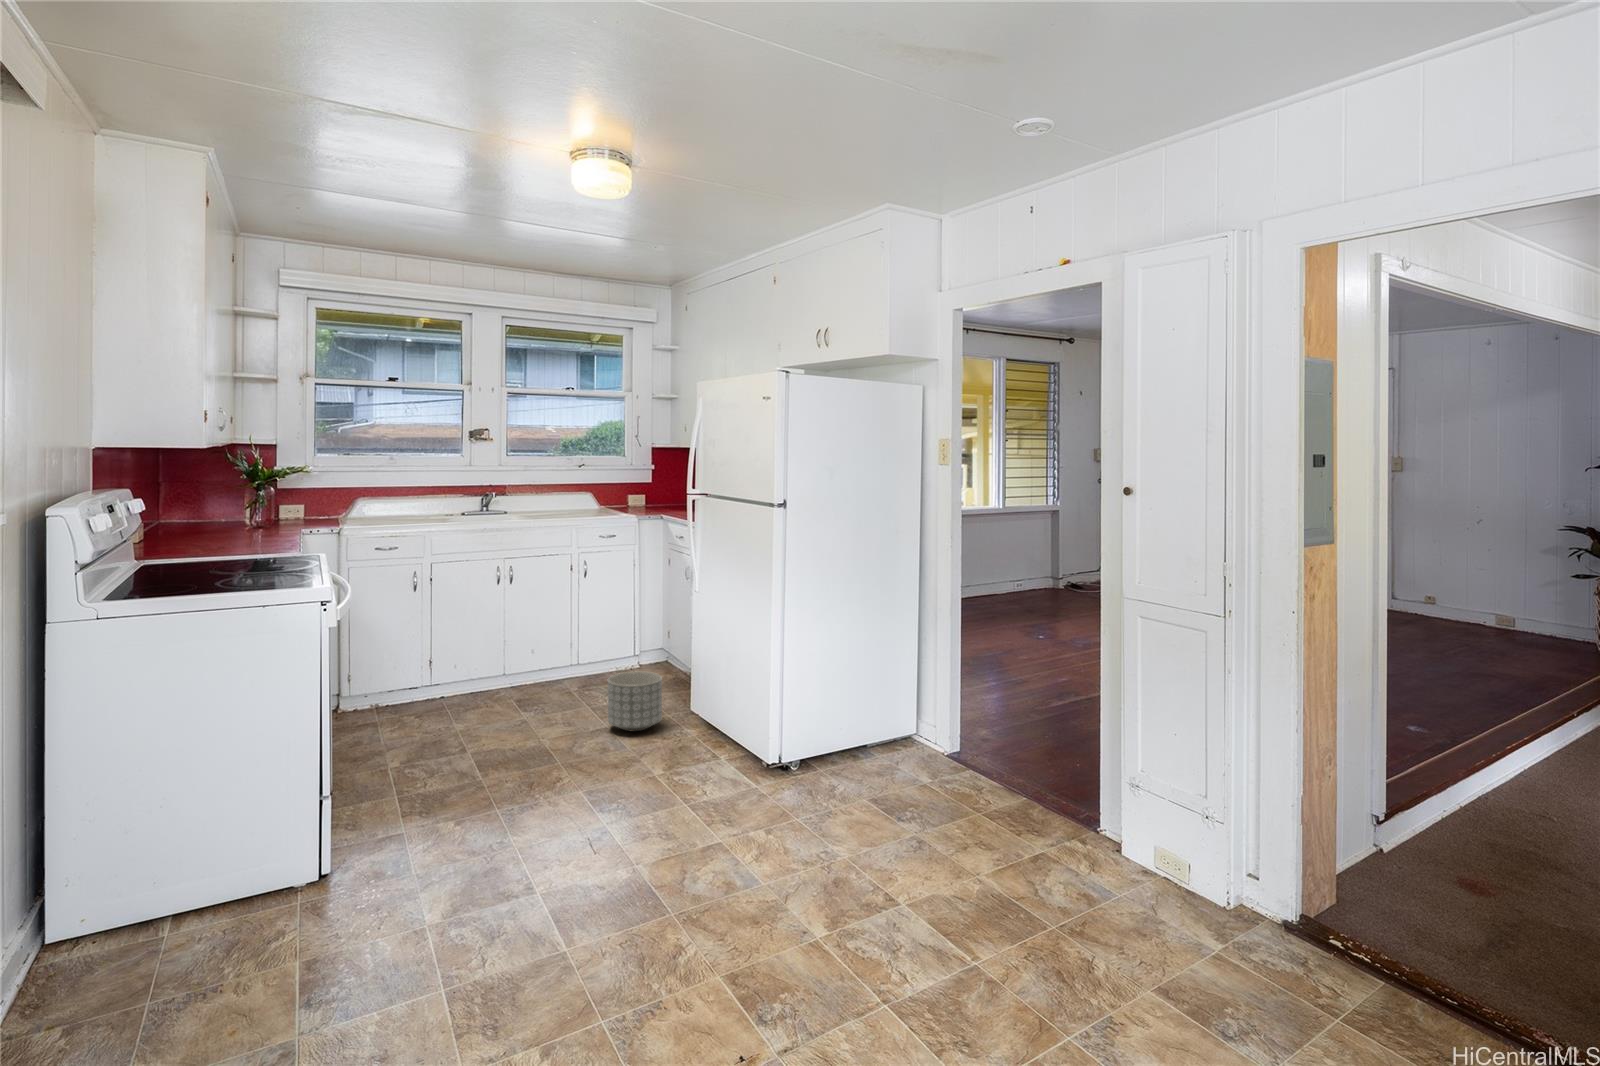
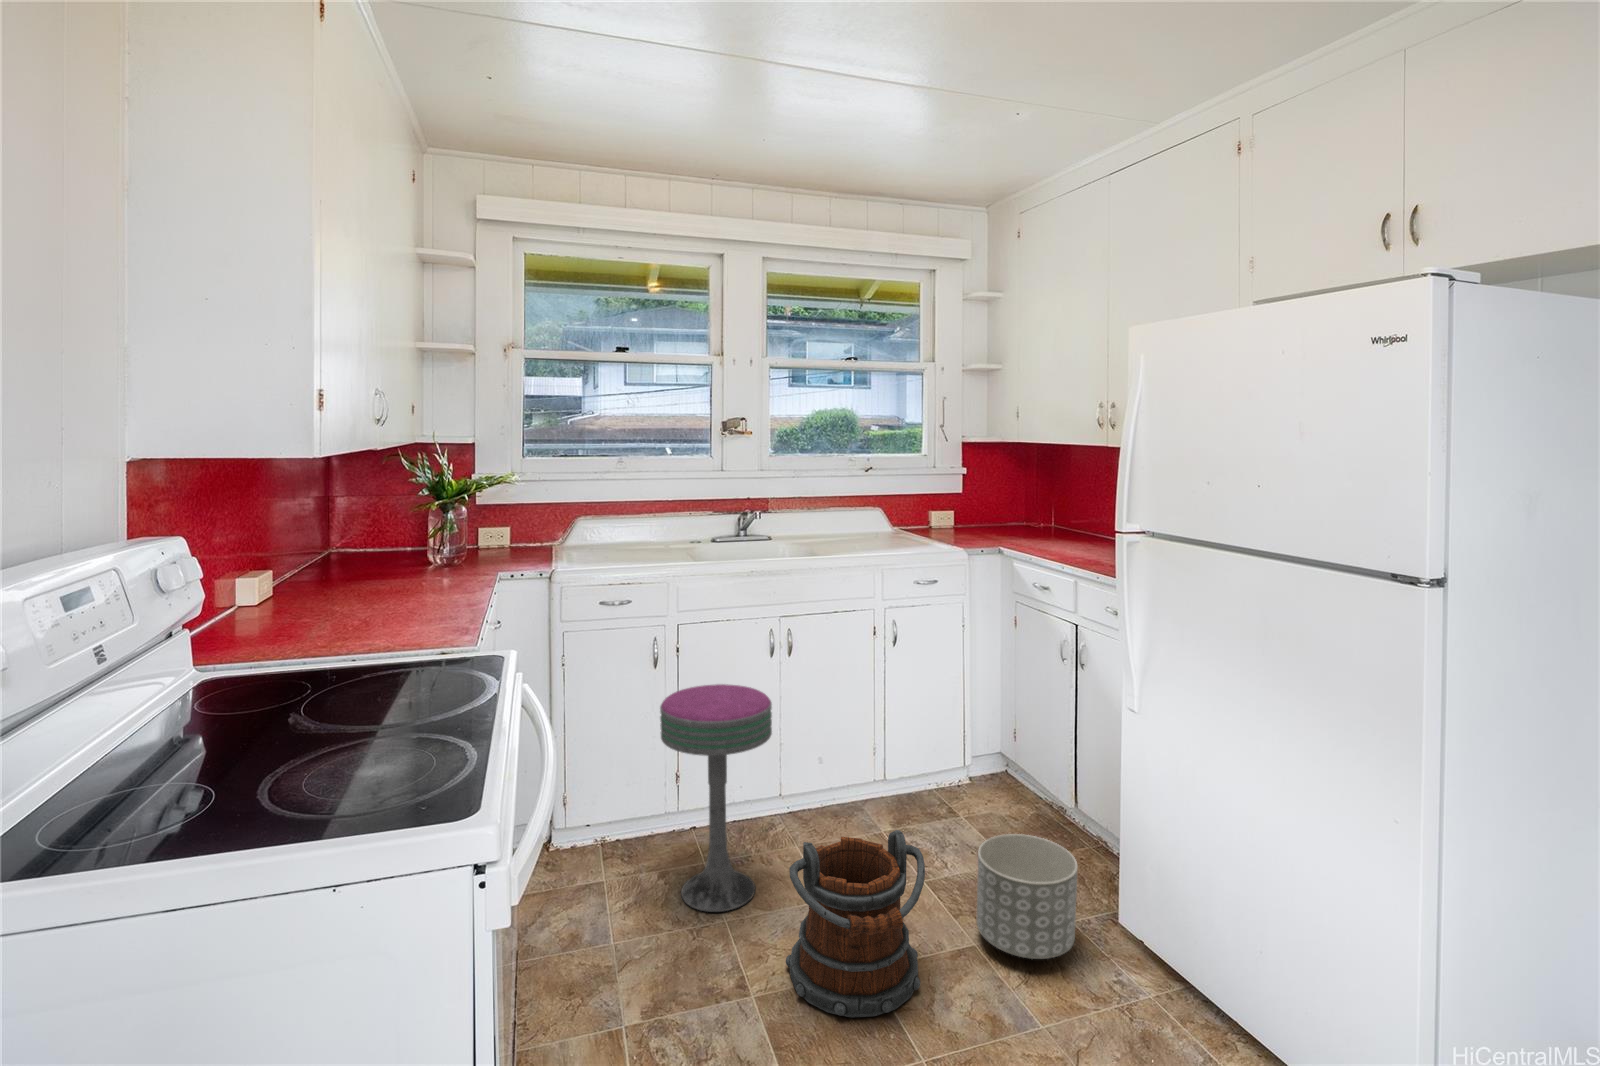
bar stool: none [415,596,489,729] -> present [660,684,772,912]
bucket: none [489,663,570,755] -> present [786,830,925,1017]

